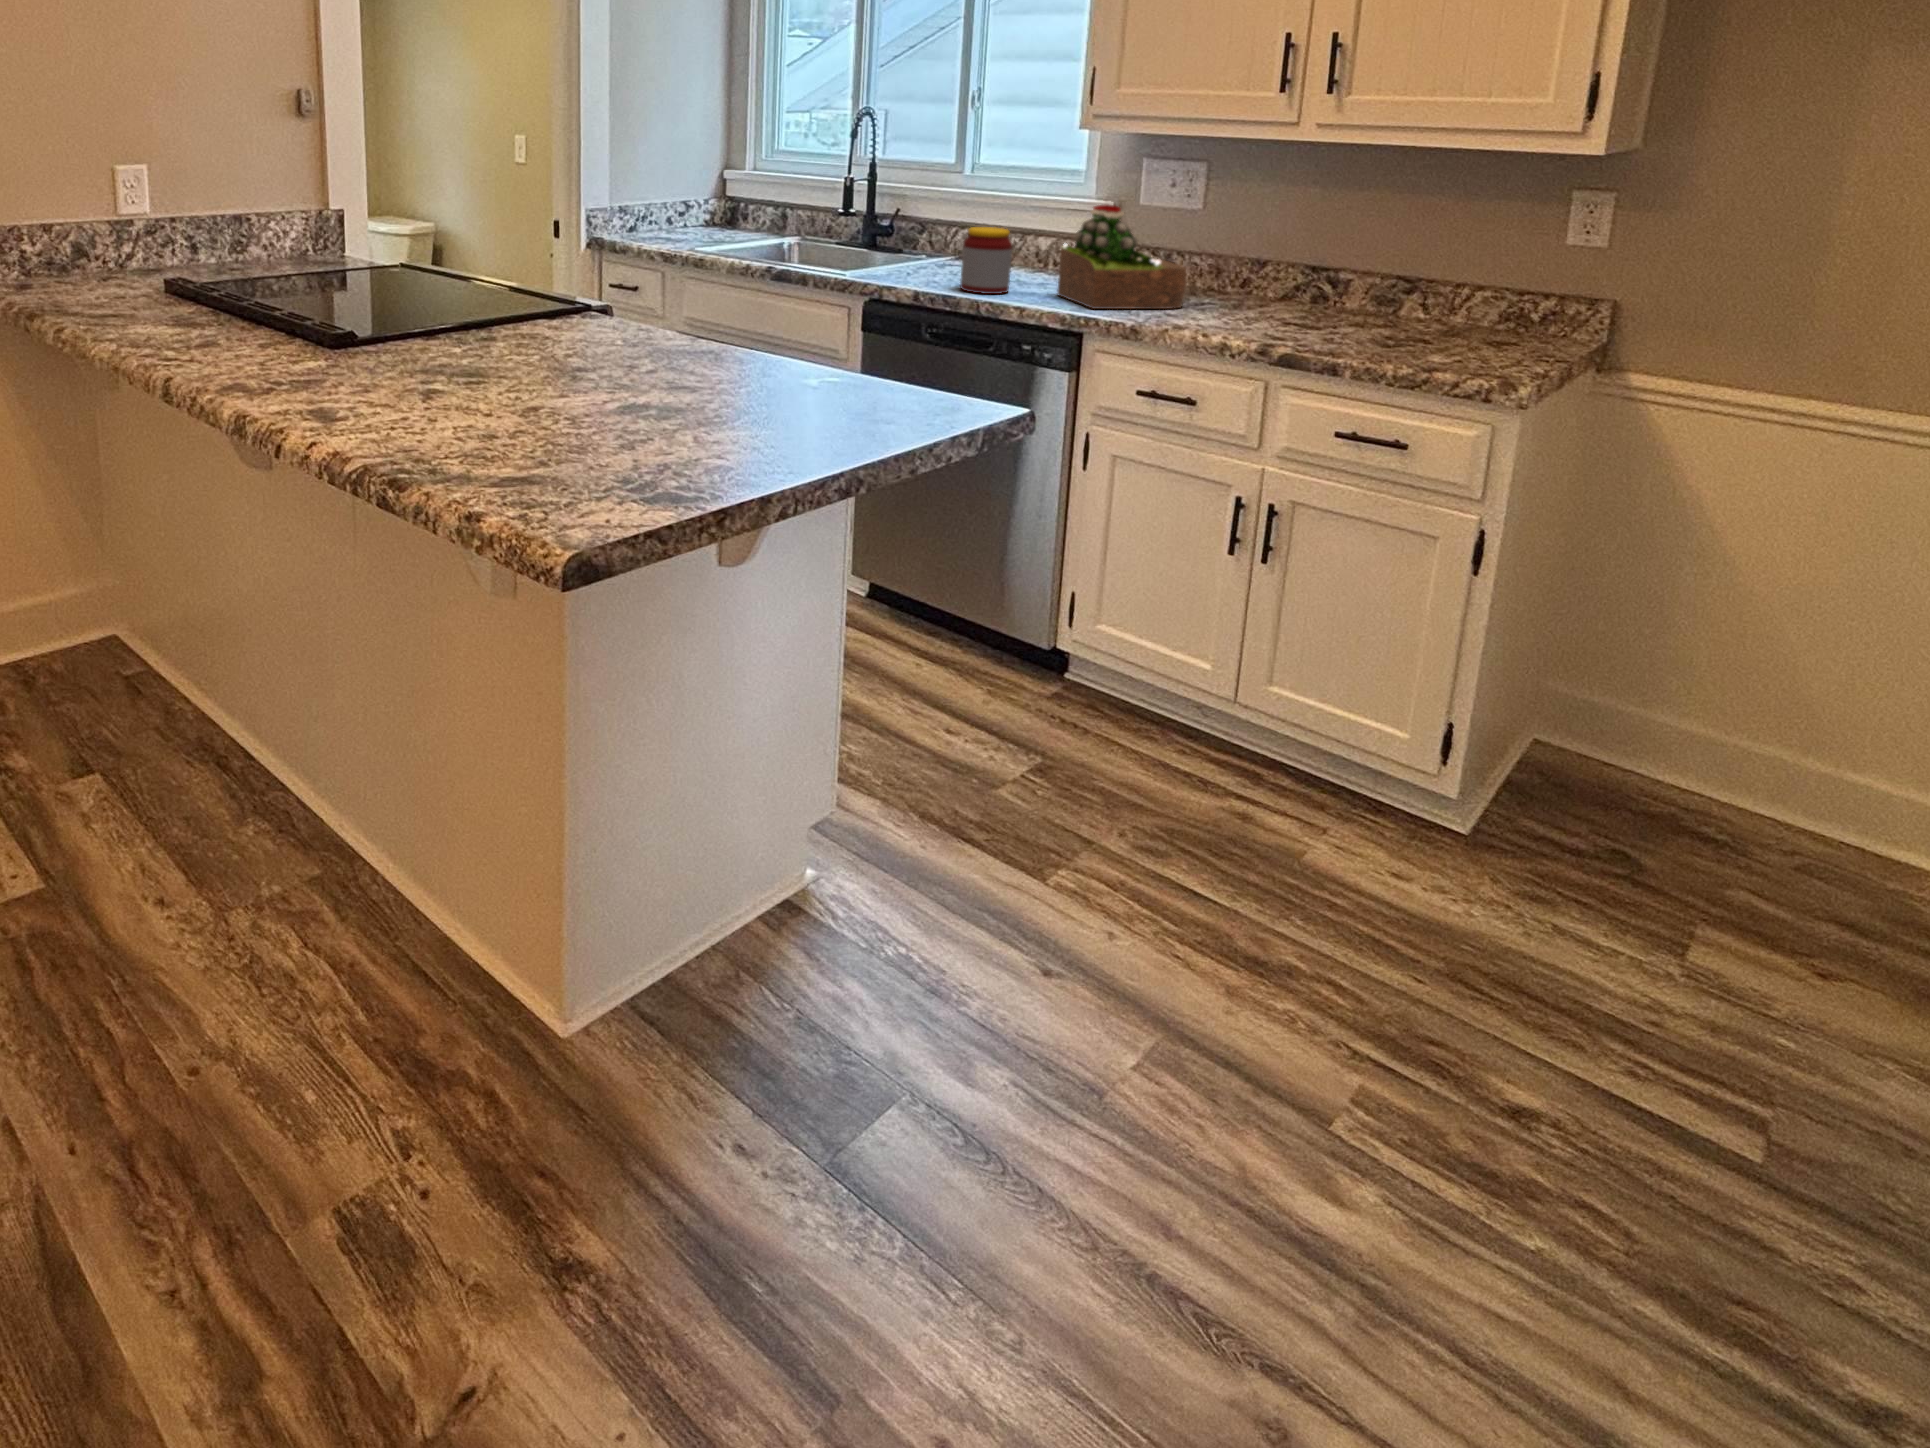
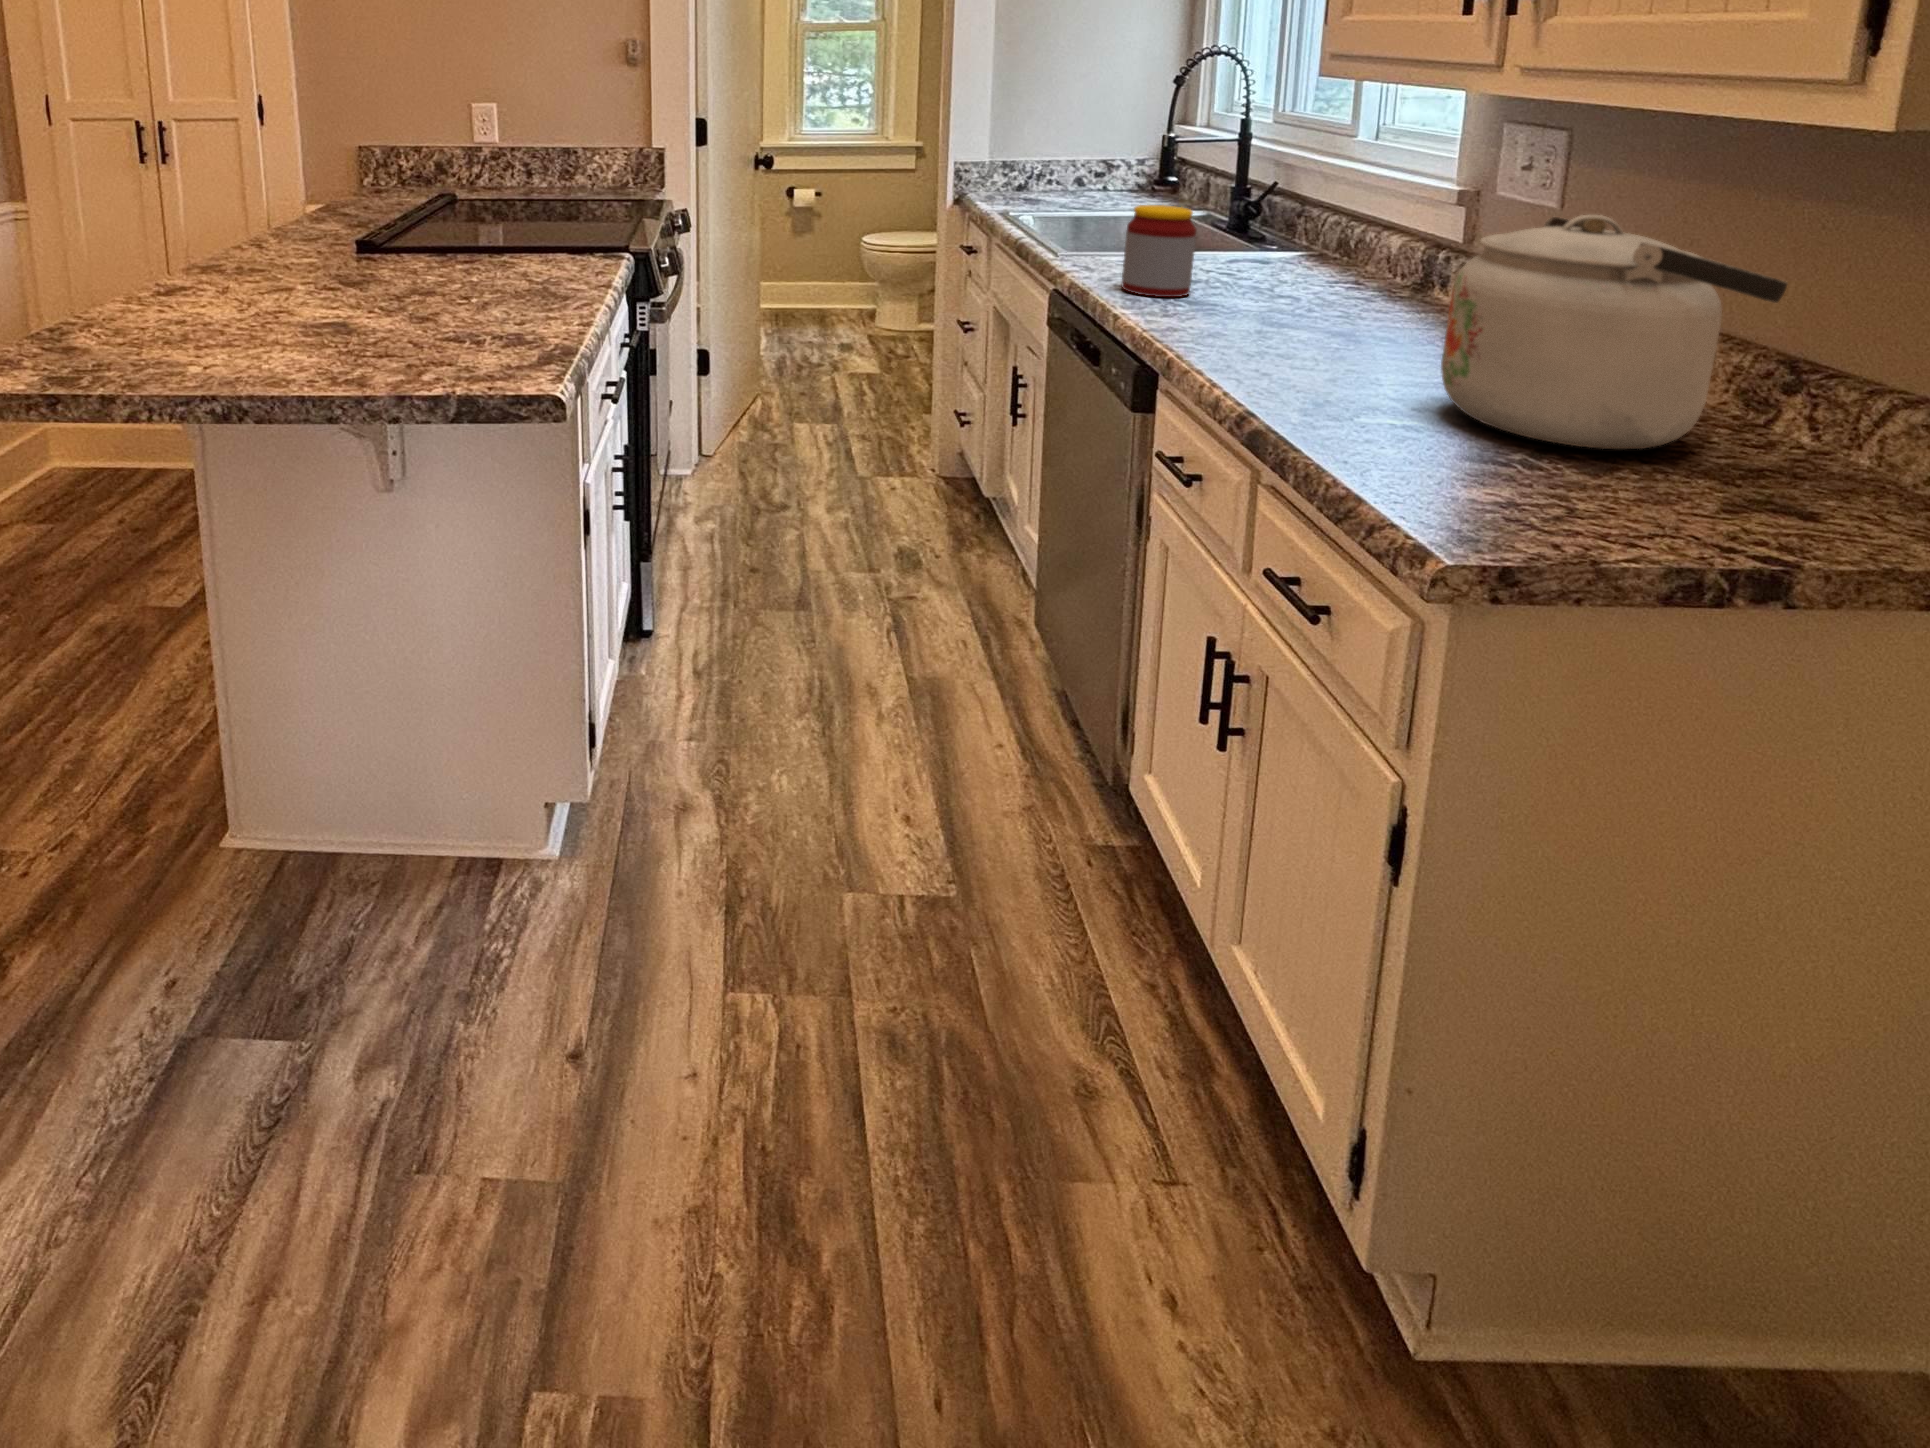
succulent plant: present [1057,205,1187,309] -> none [1203,182,1406,349]
kettle: none [1293,213,1475,339] -> present [1441,215,1787,449]

